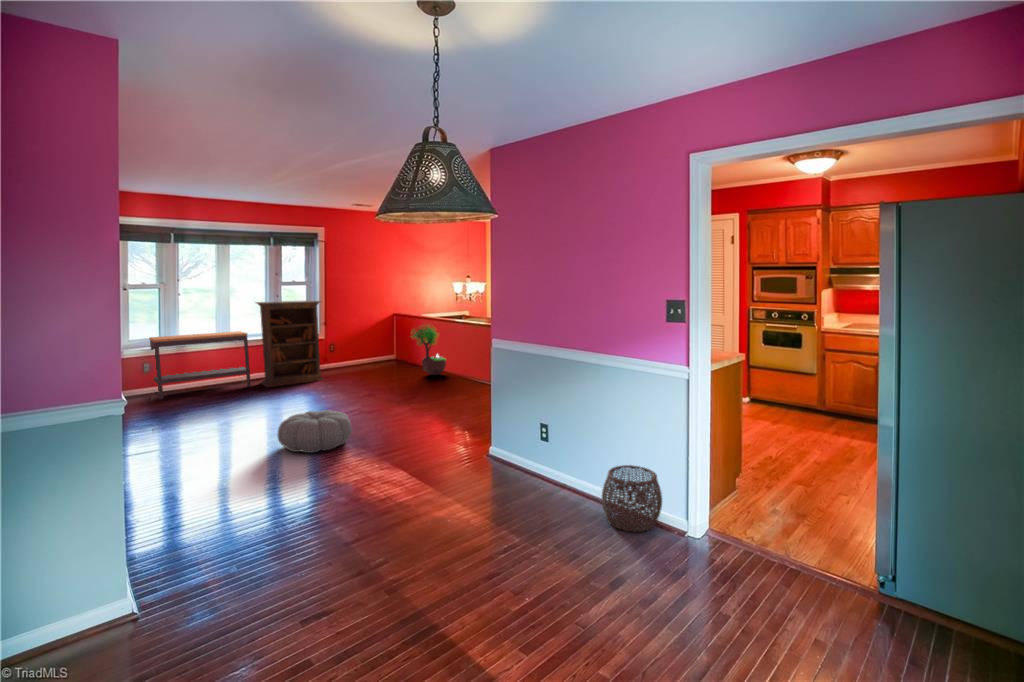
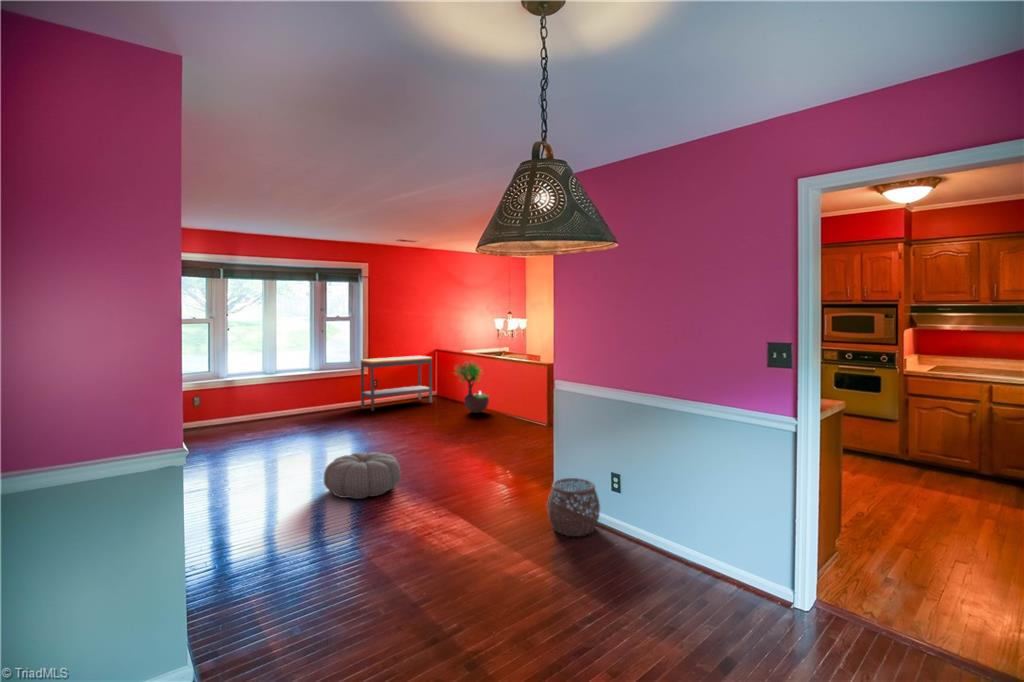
bookcase: present [256,300,324,387] -> none [299,335,367,423]
console table: present [149,331,251,399] -> present [361,356,432,411]
woven basket: present [602,465,662,532] -> present [547,478,600,536]

